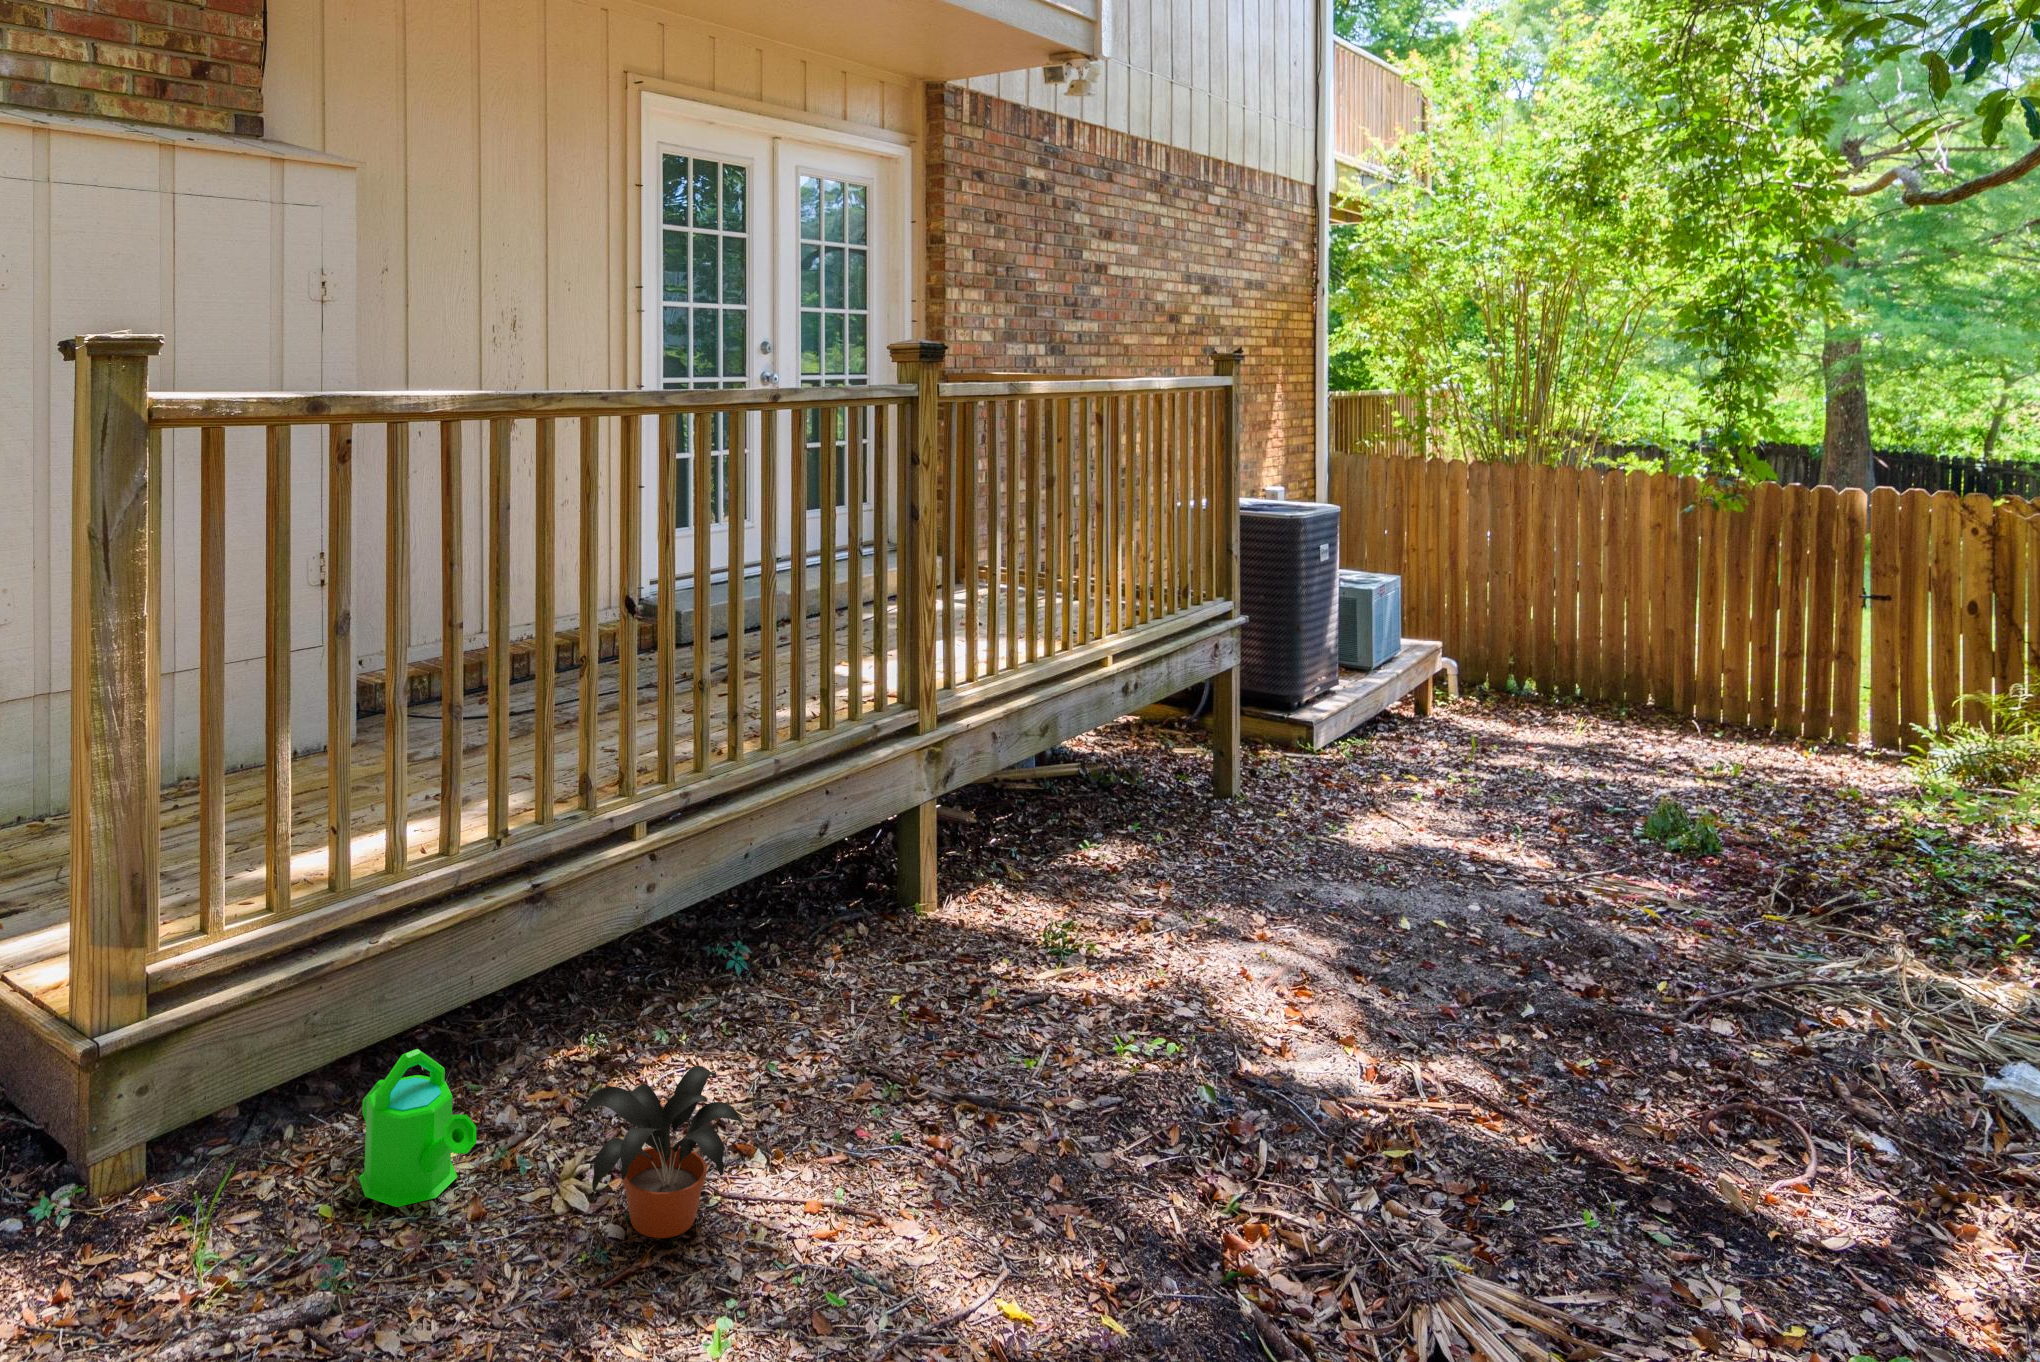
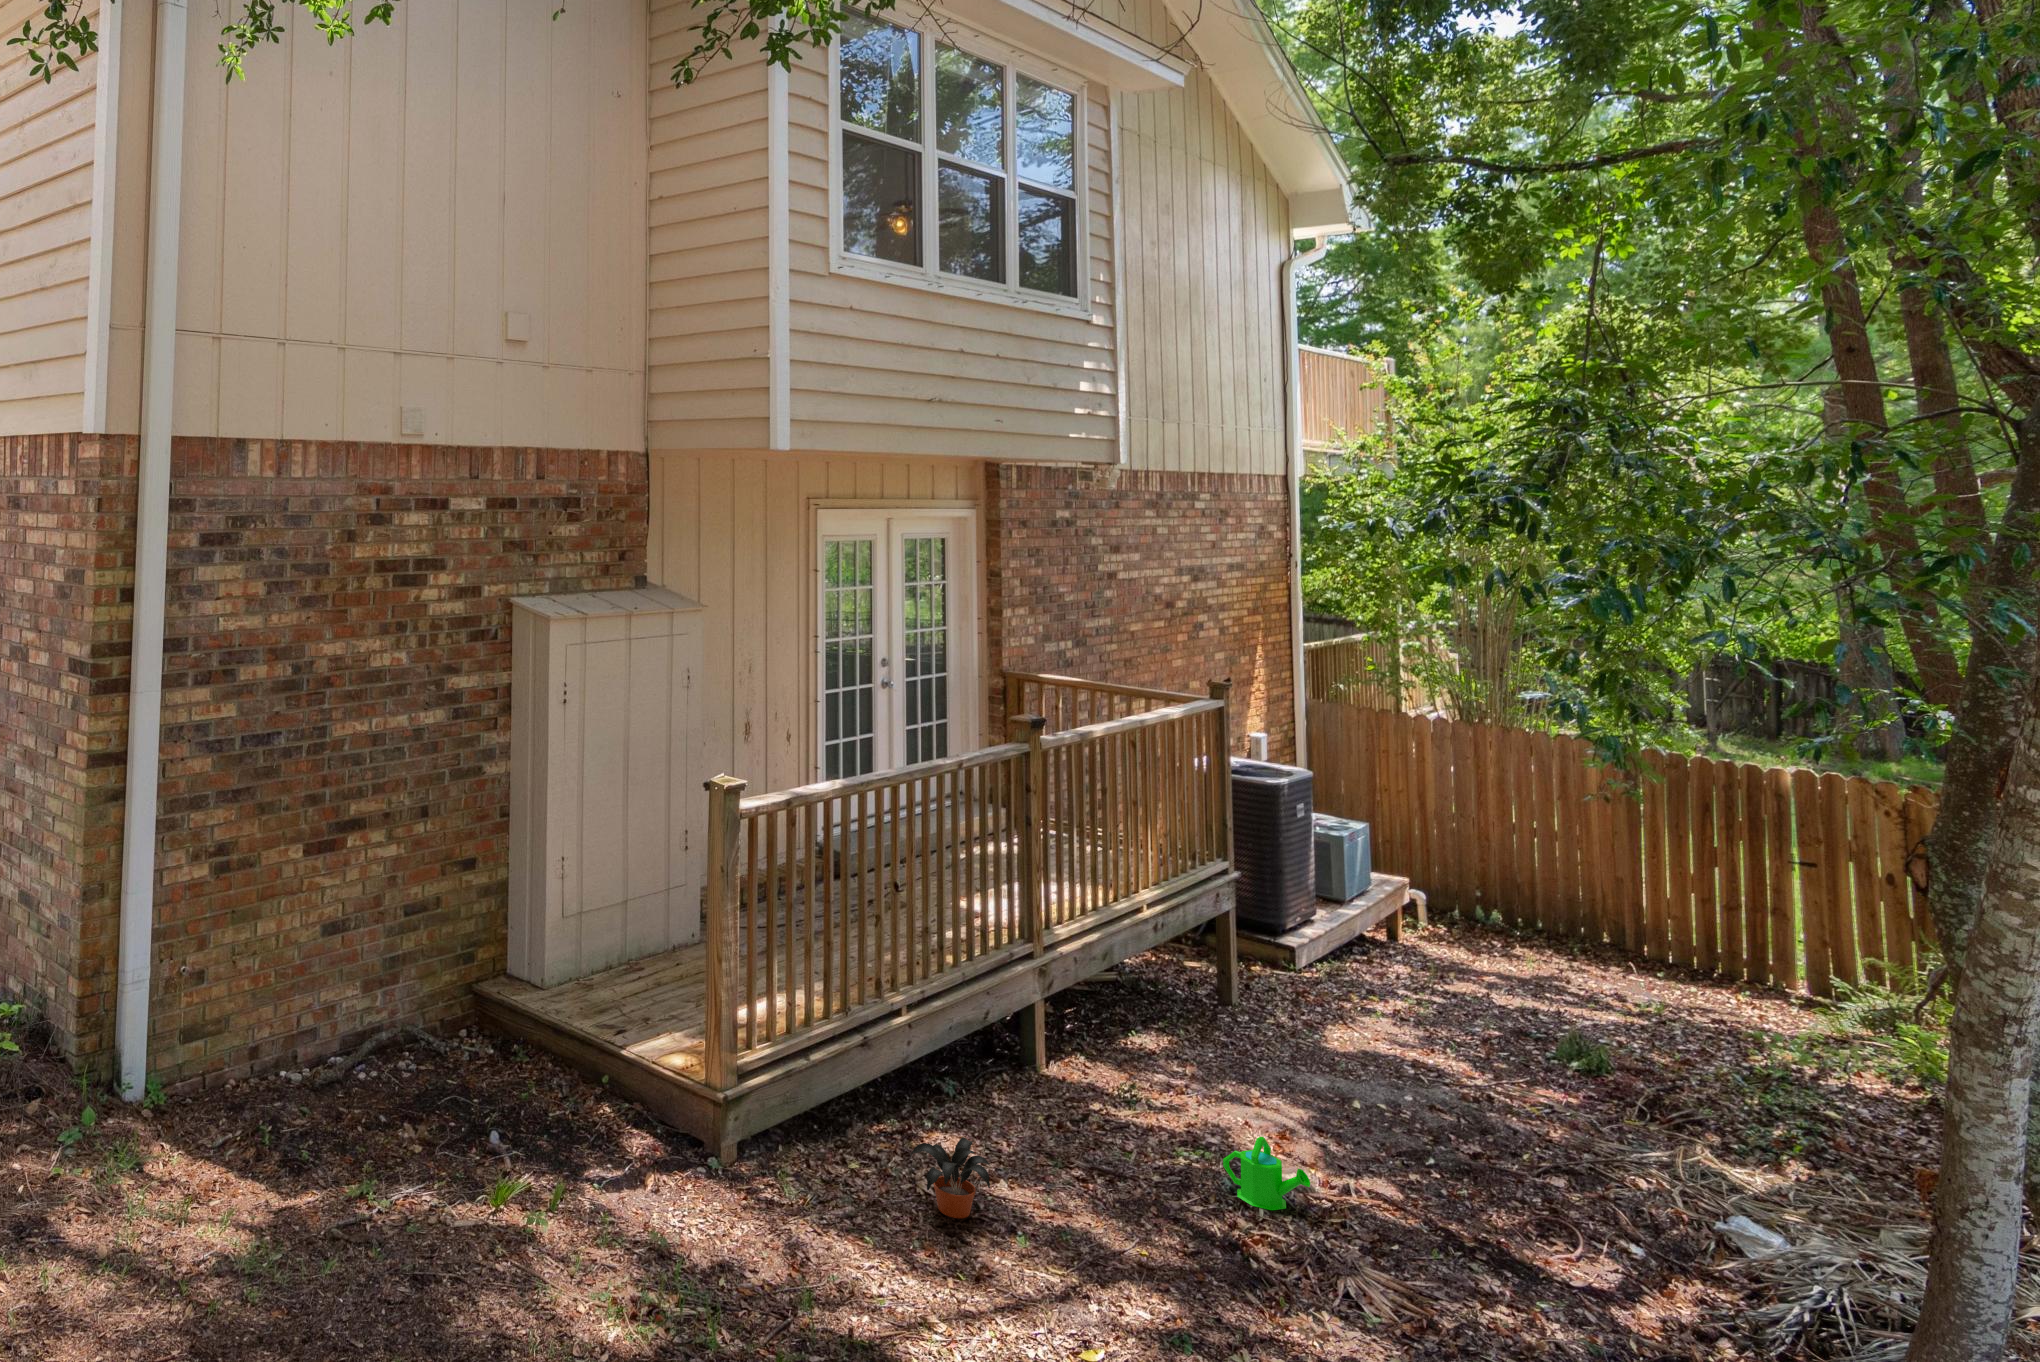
watering can: present [359,1049,476,1207] -> present [1223,1137,1310,1210]

